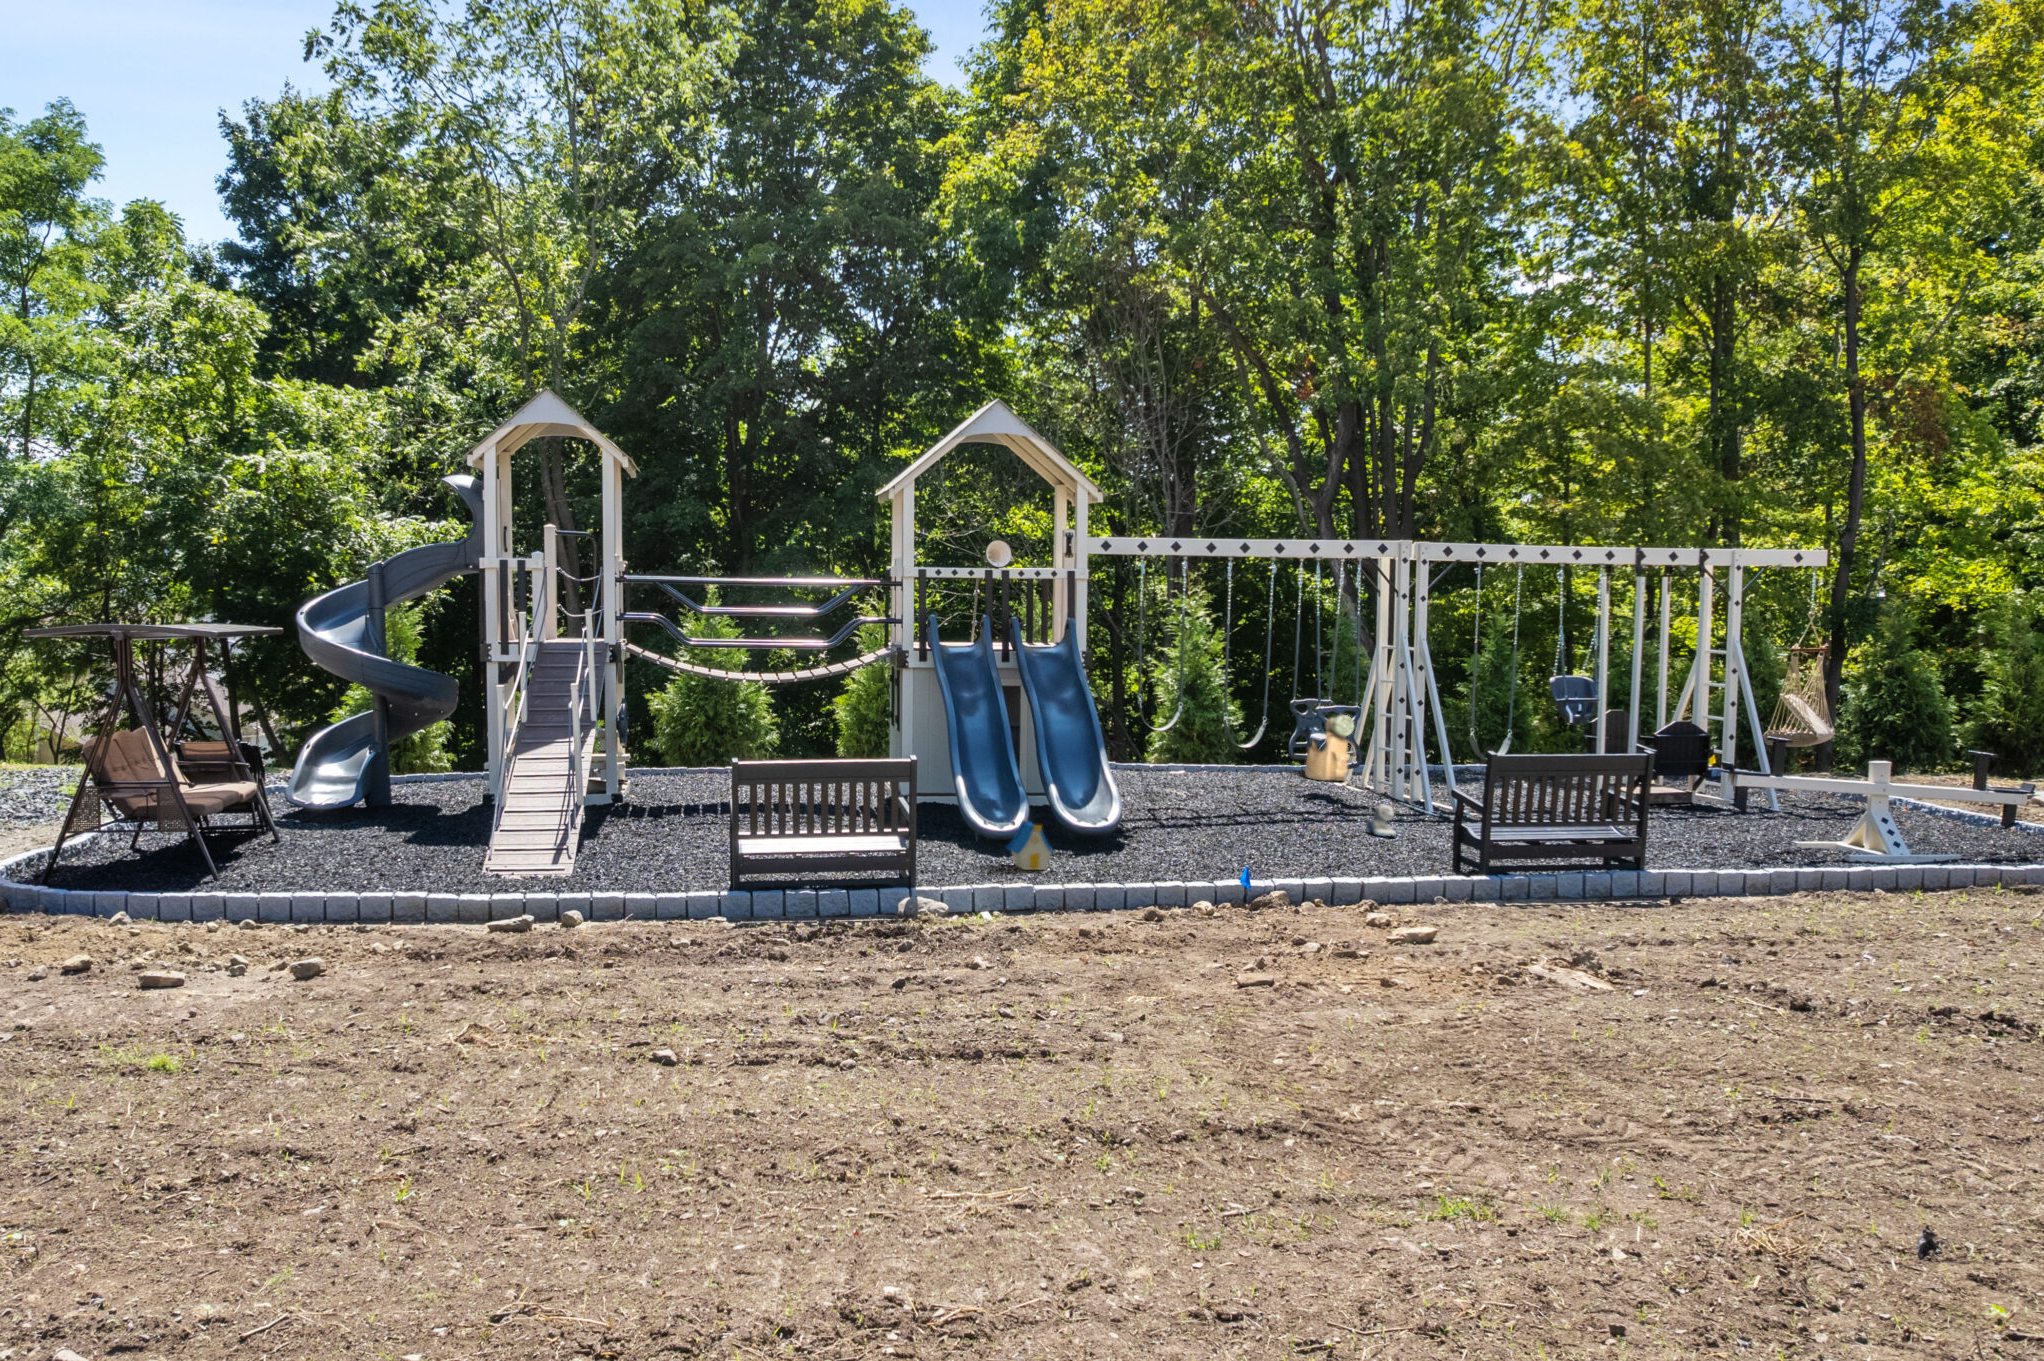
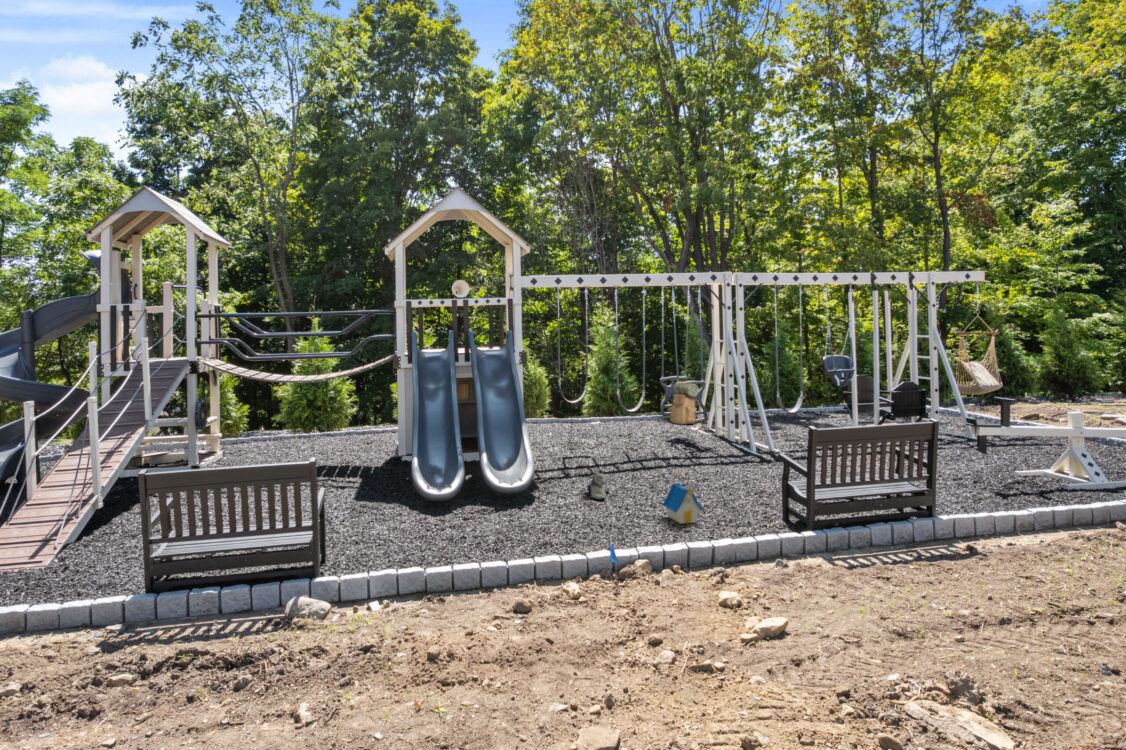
plush toy: present [1366,804,1396,837] -> present [587,473,609,499]
toy house: present [1007,820,1055,870] -> present [662,482,703,524]

